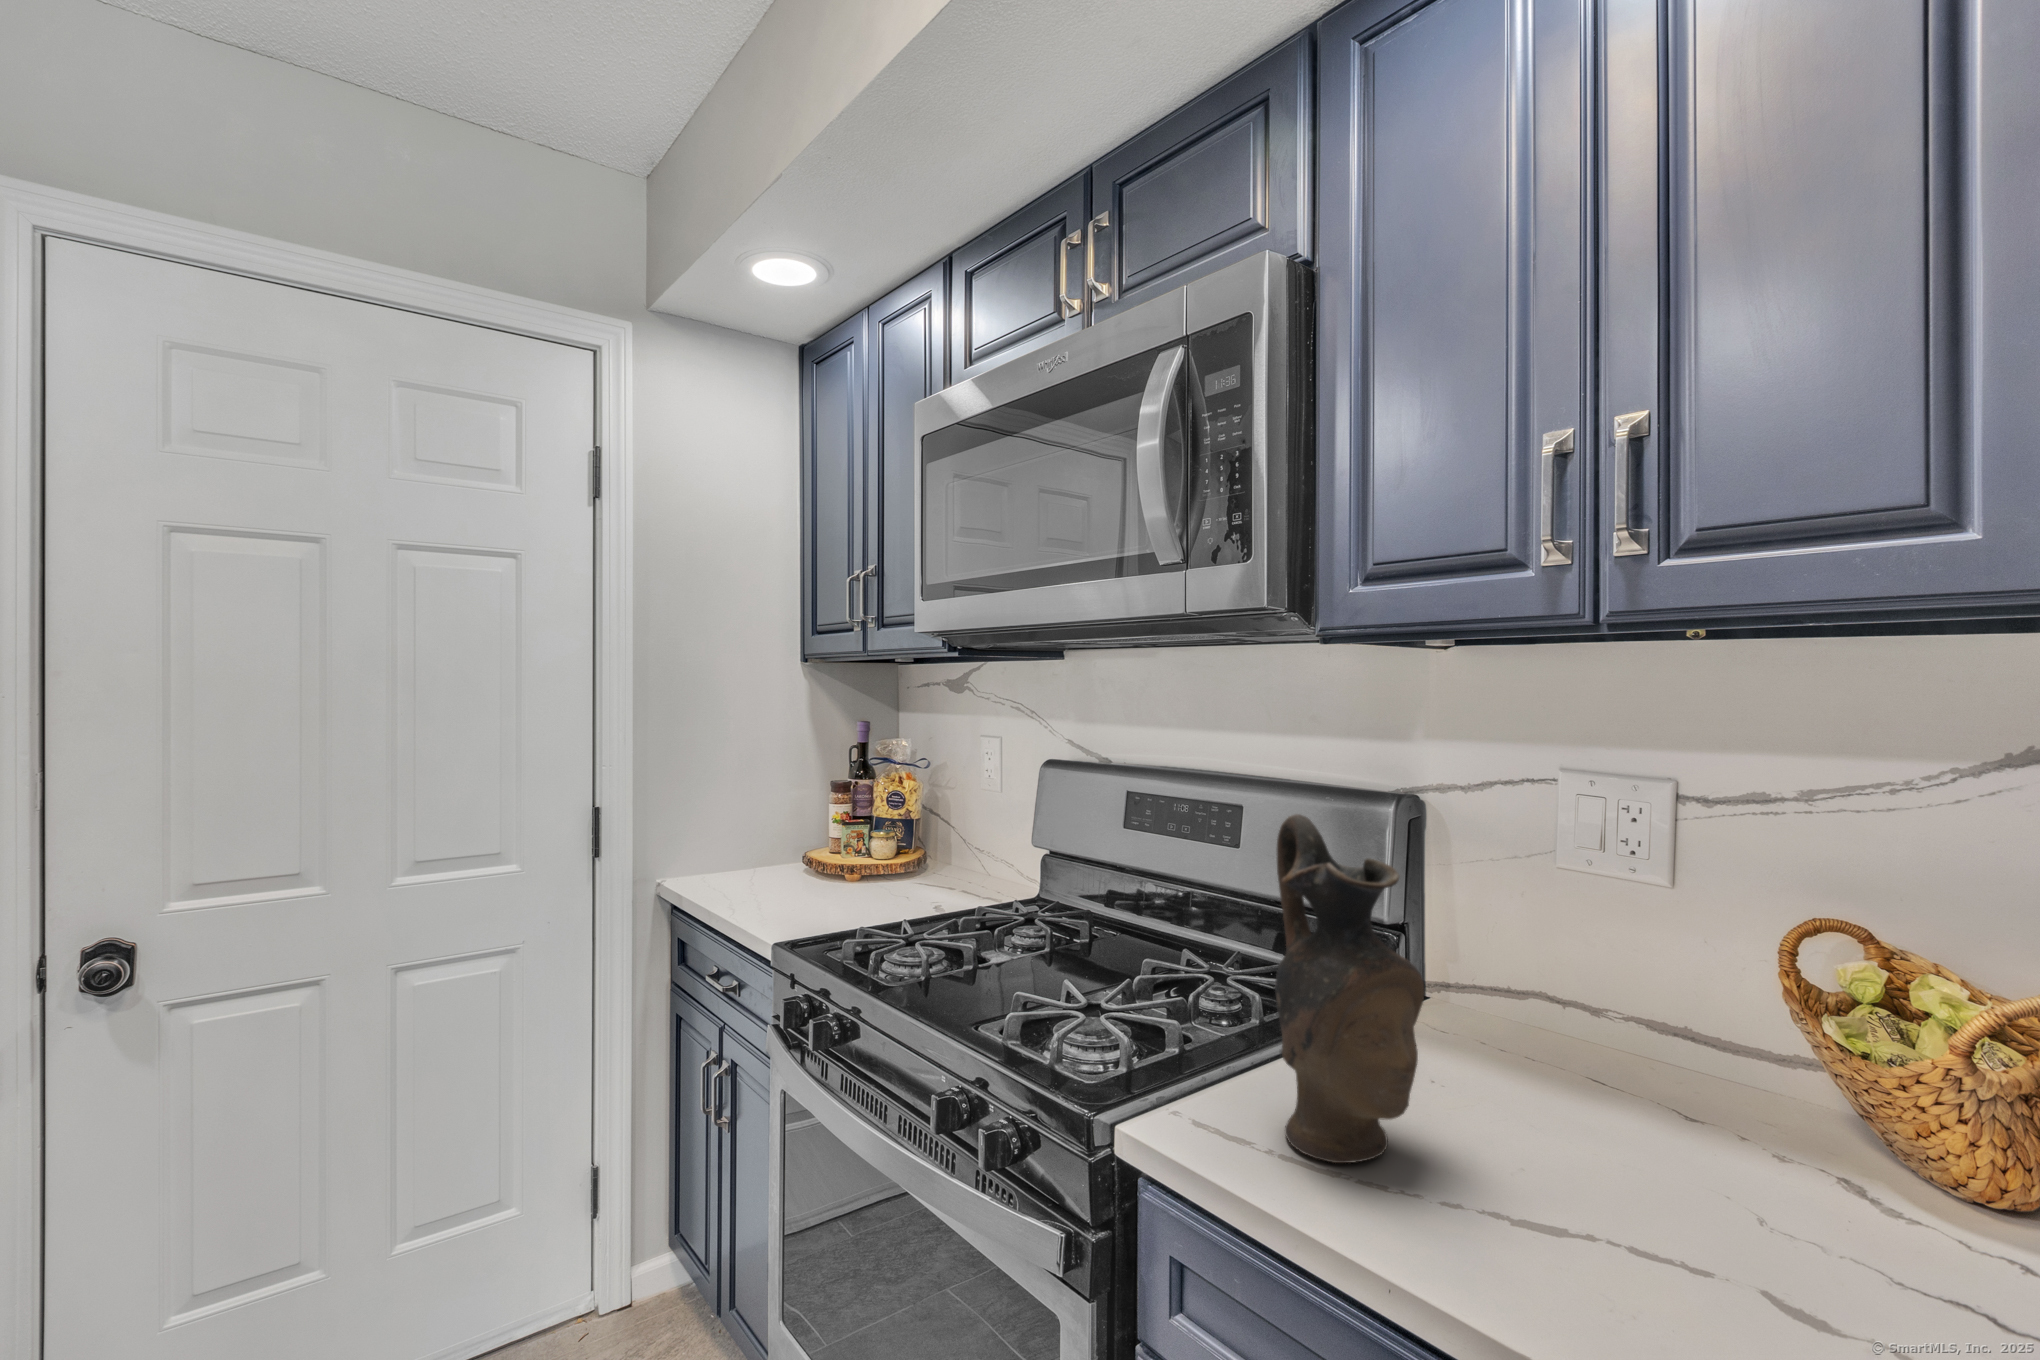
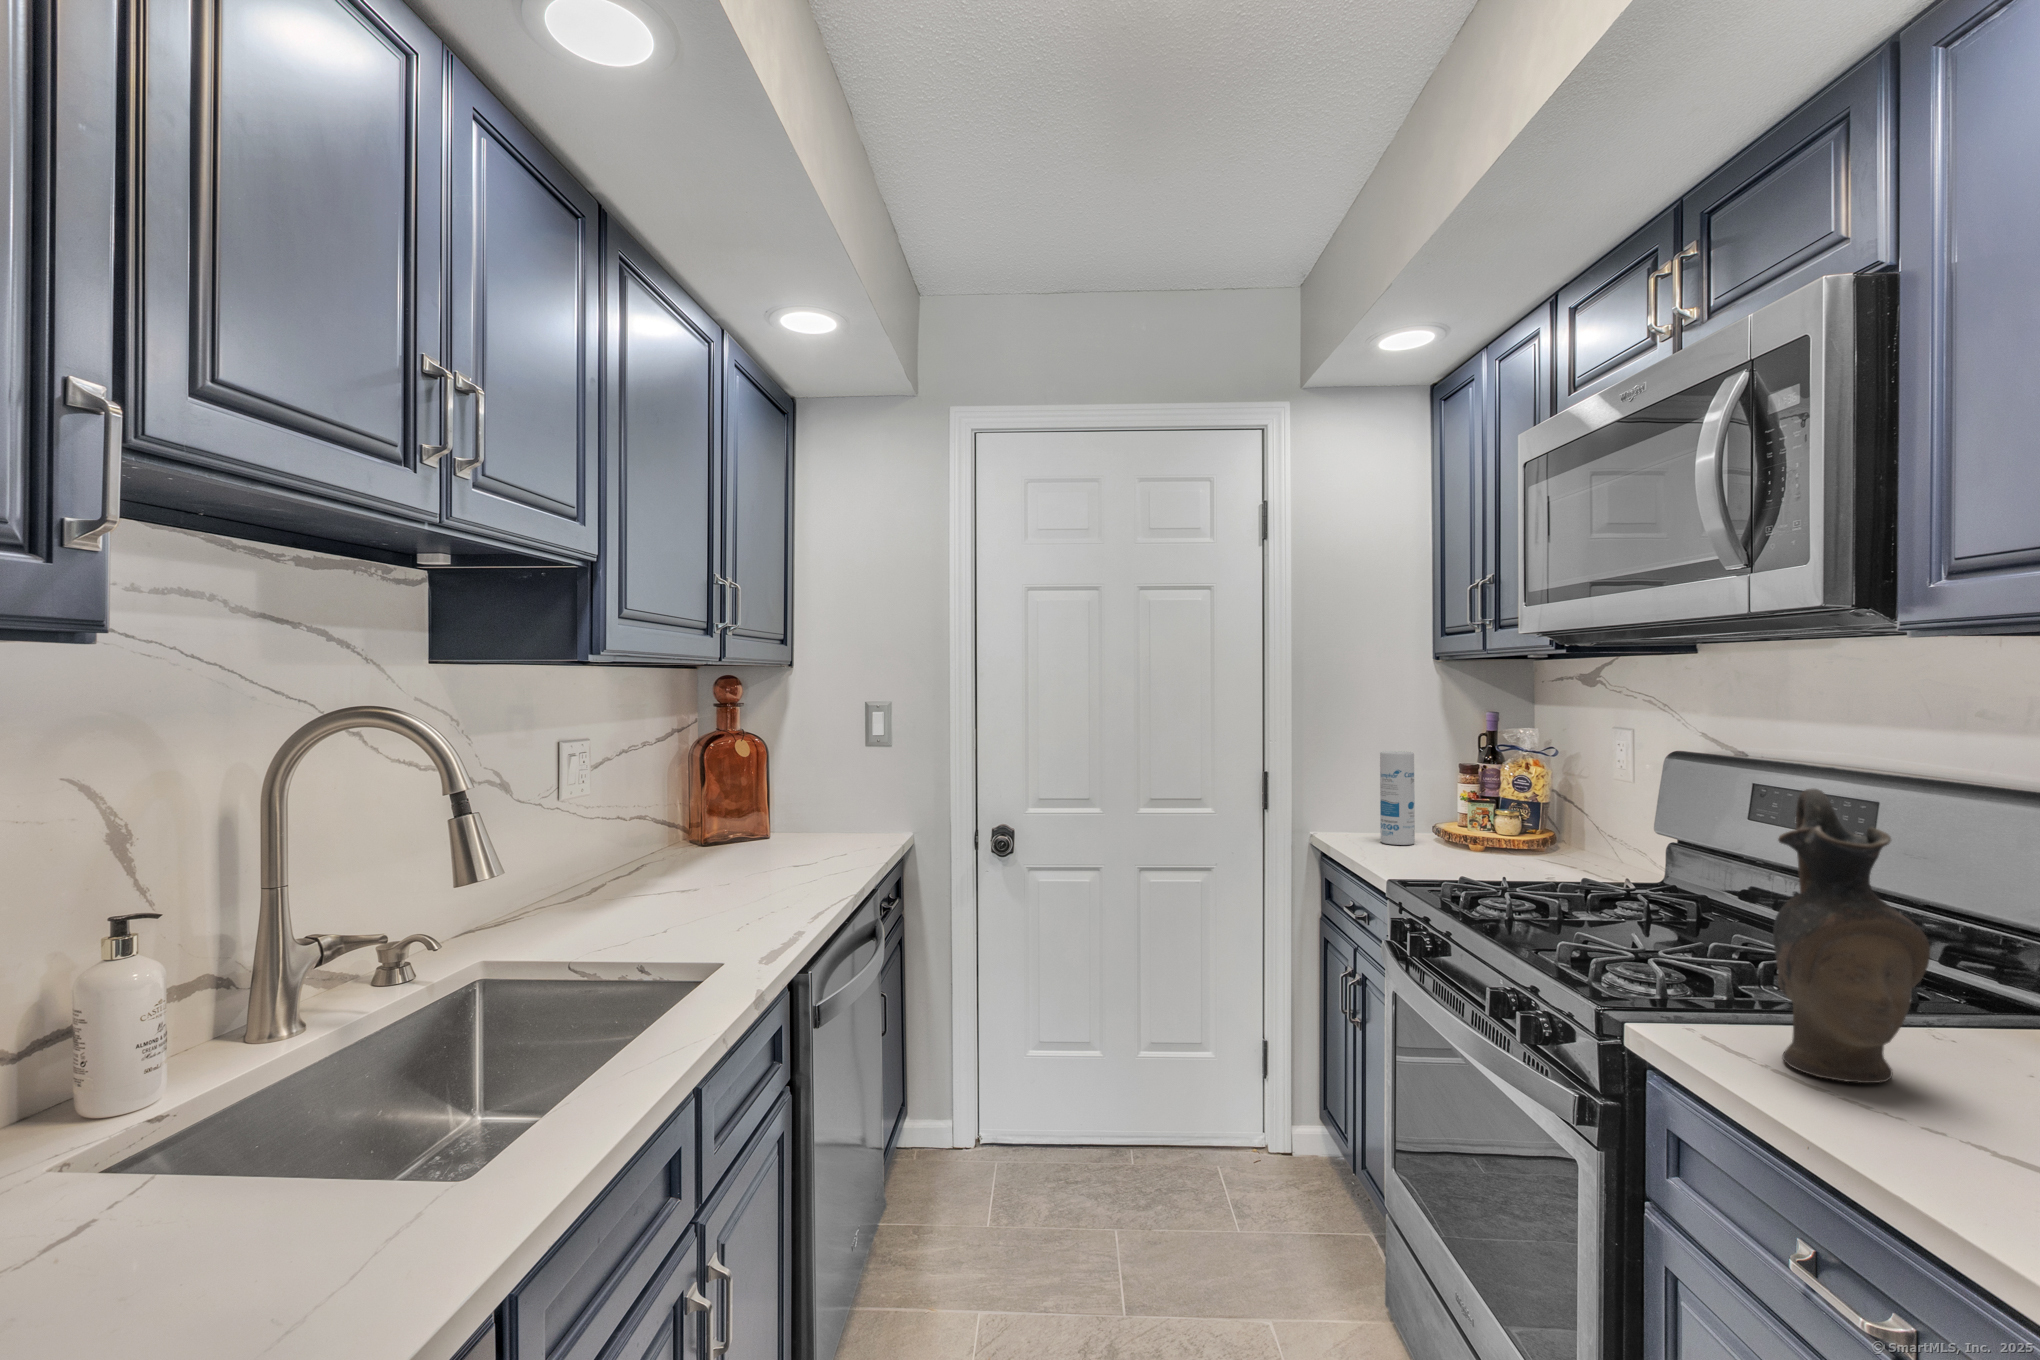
canister: none [746,773,786,885] -> present [1380,751,1415,845]

